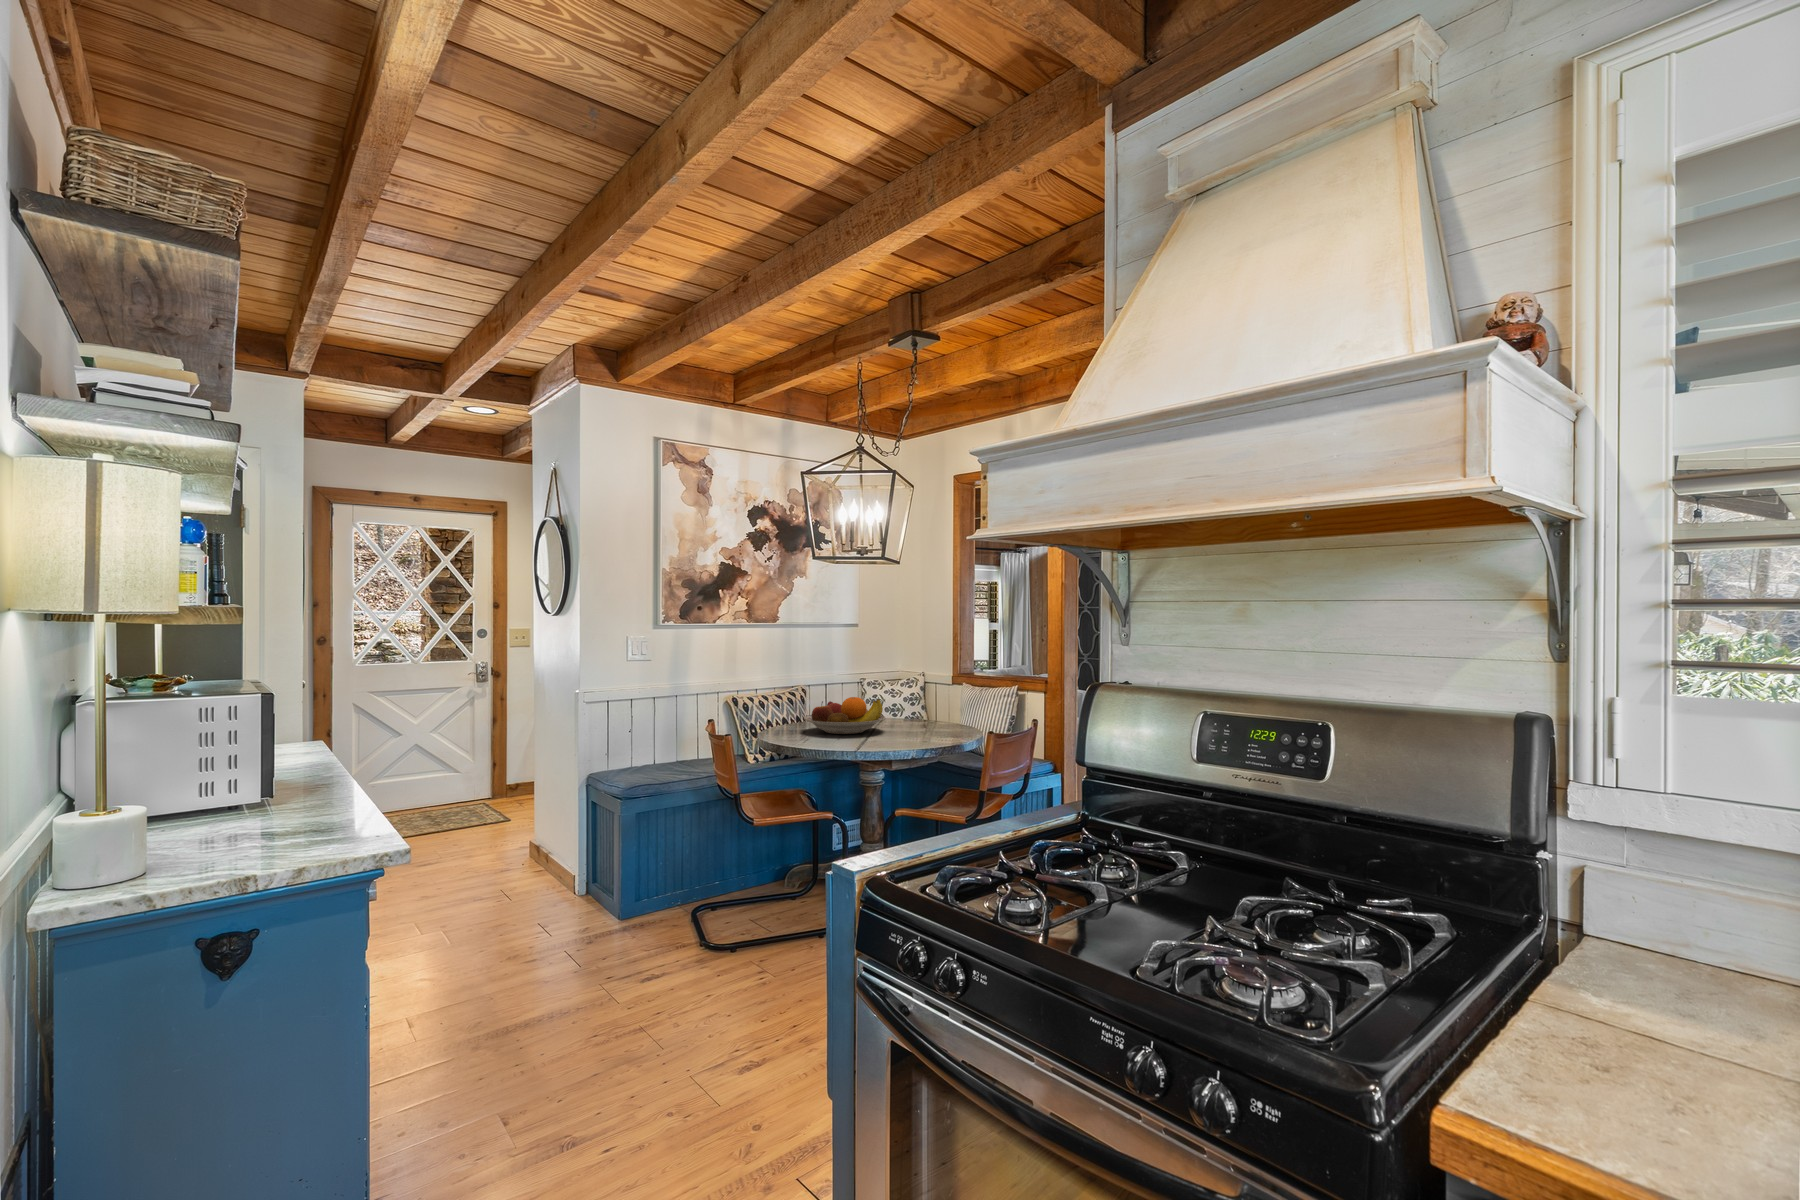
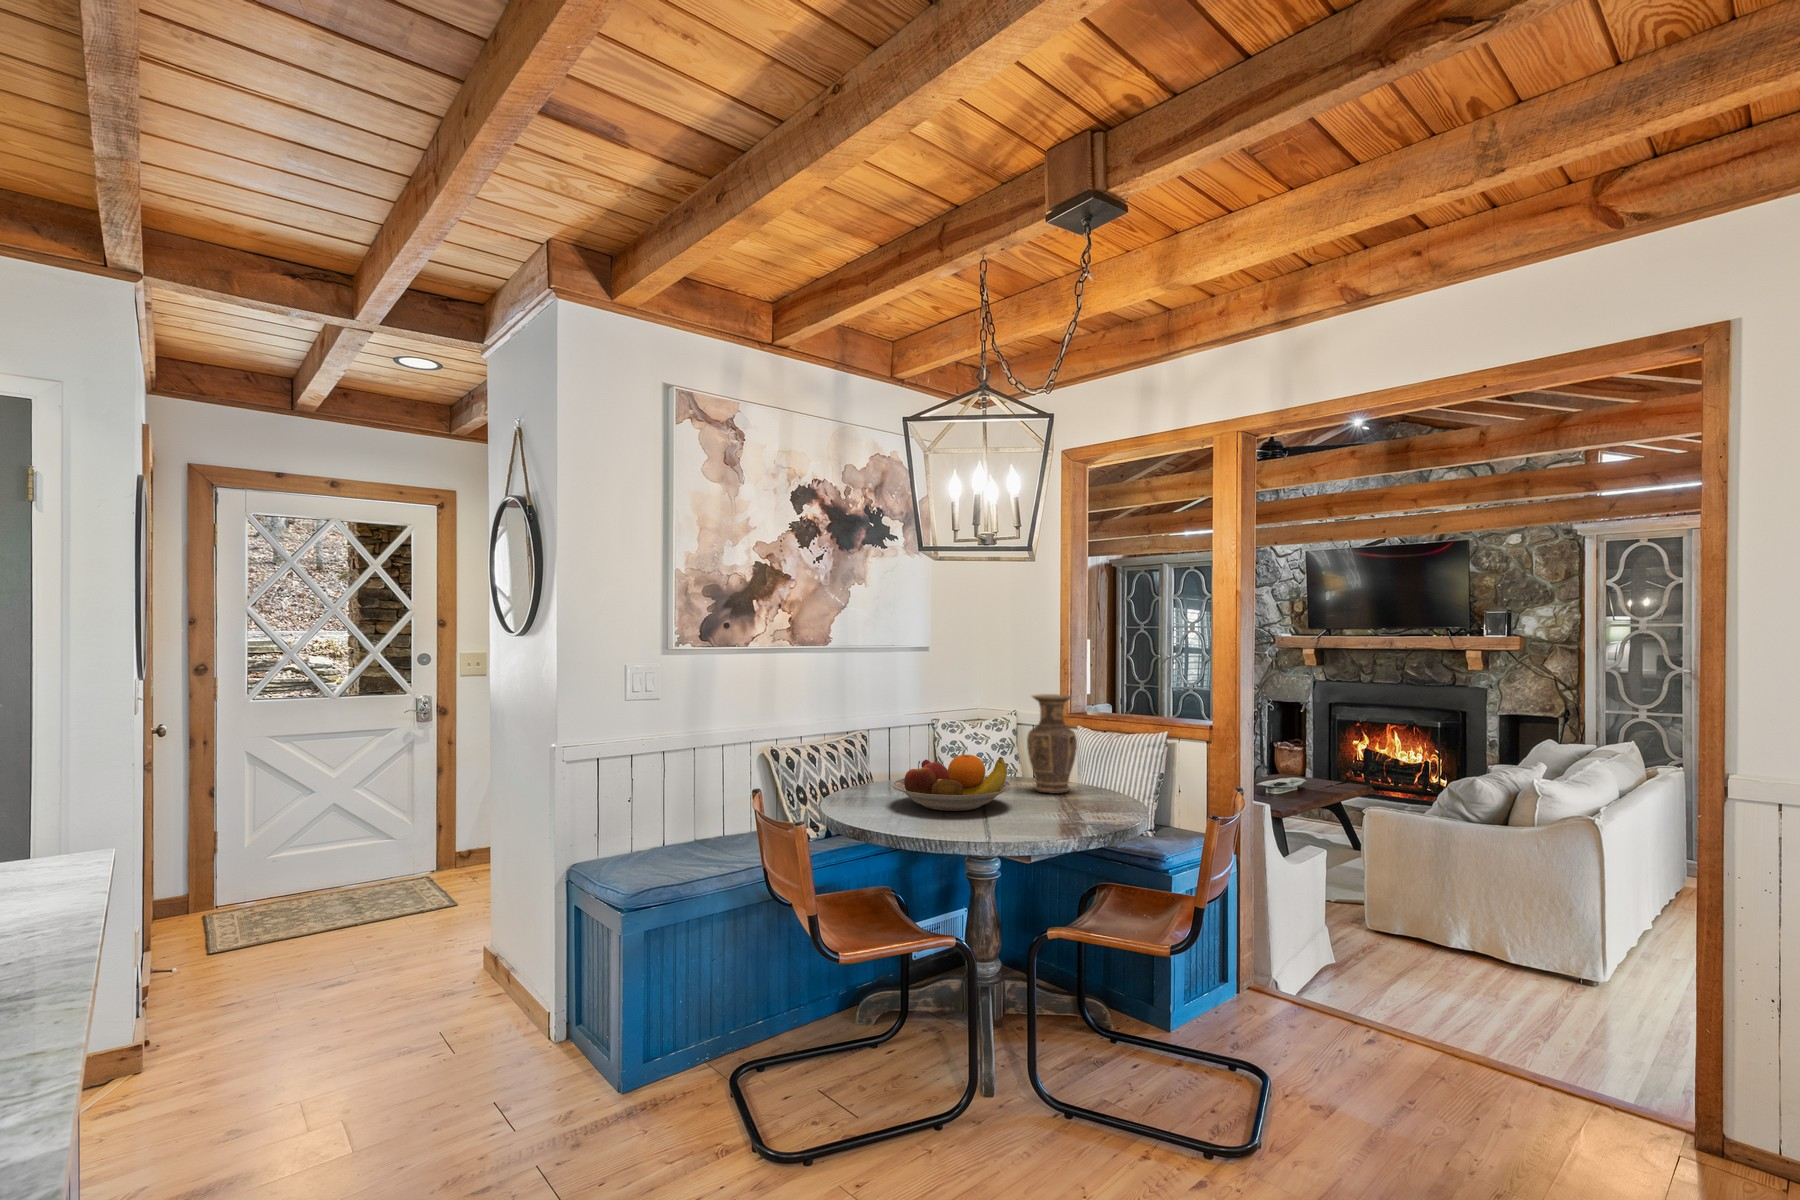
vase: none [905,658,939,726] -> present [1027,694,1077,794]

